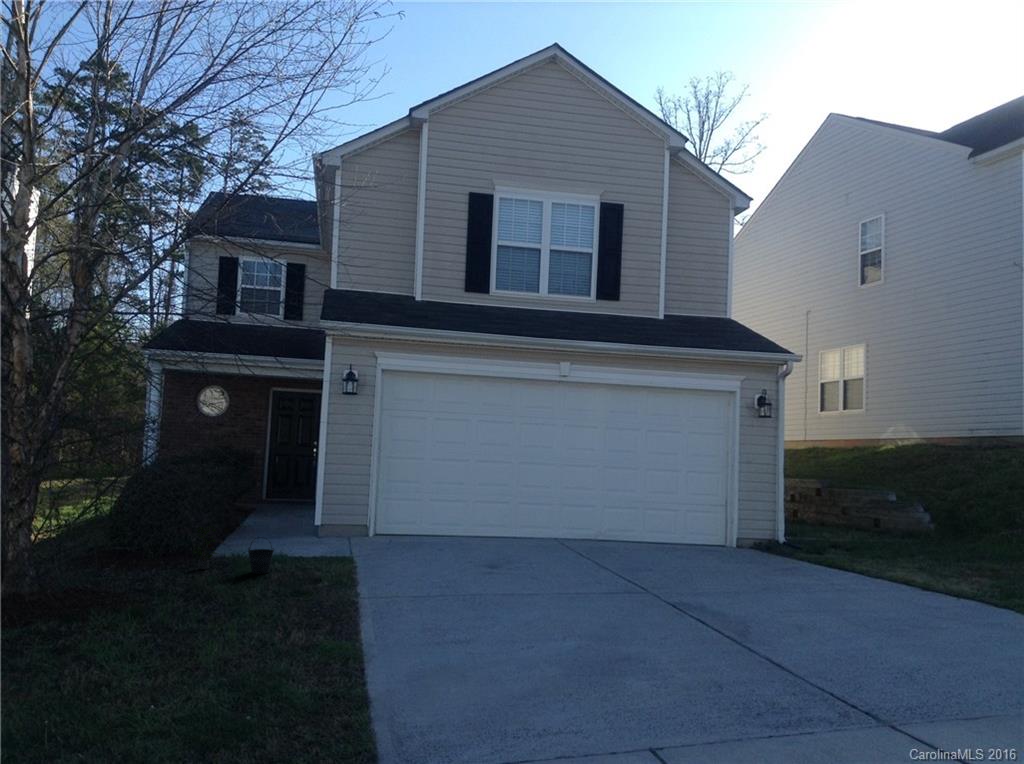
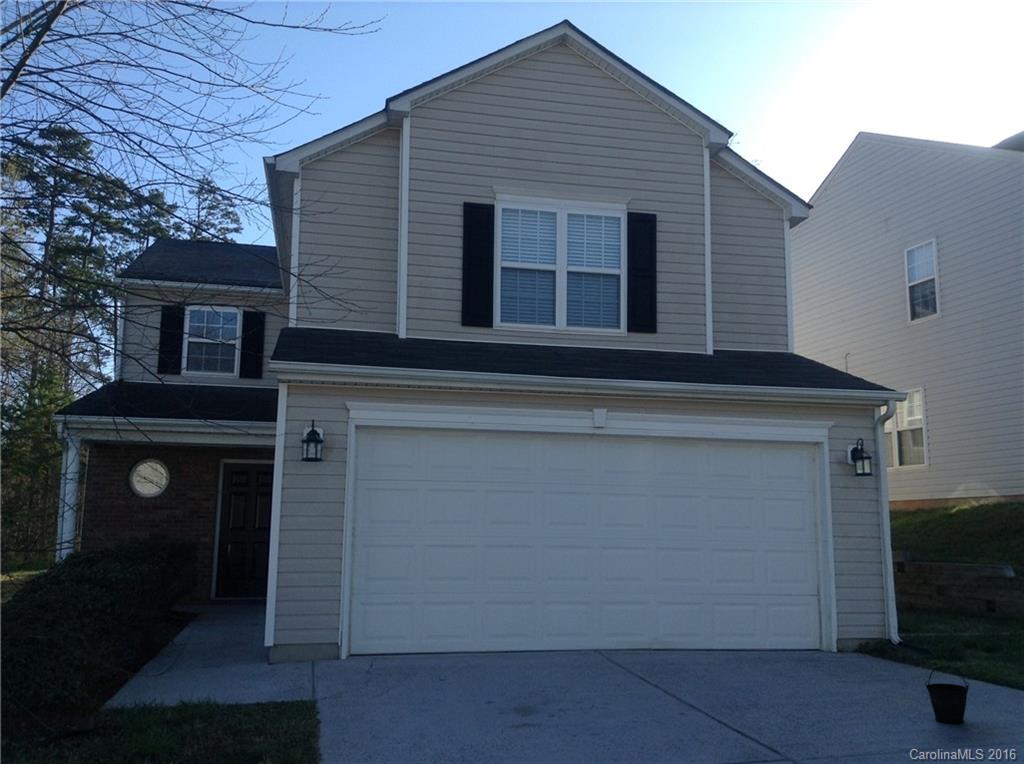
bucket: present [248,547,274,574] -> present [925,666,969,724]

